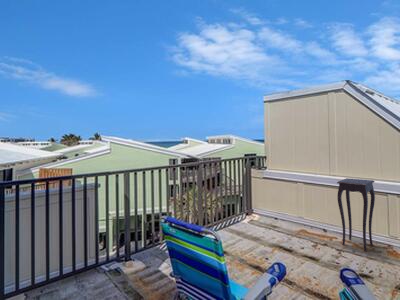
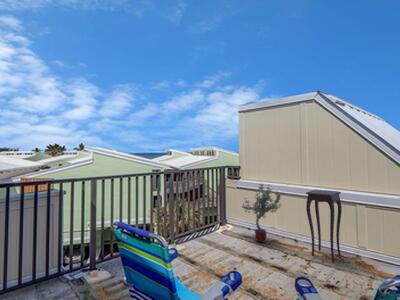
potted tree: none [267,173,311,232] -> present [242,184,281,243]

